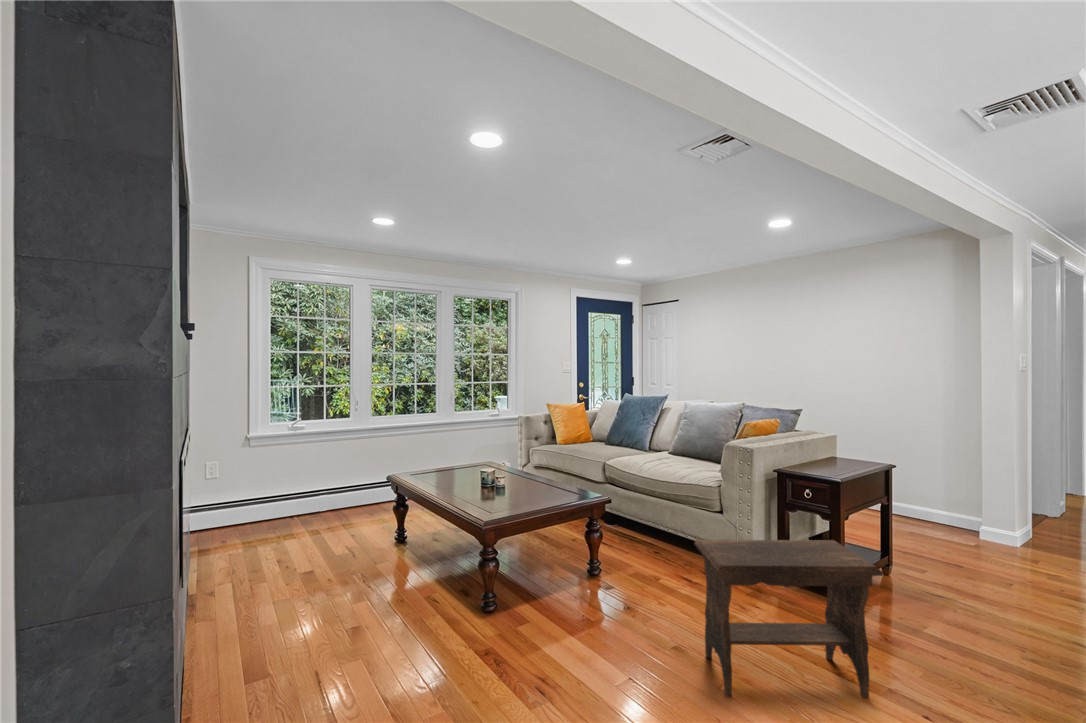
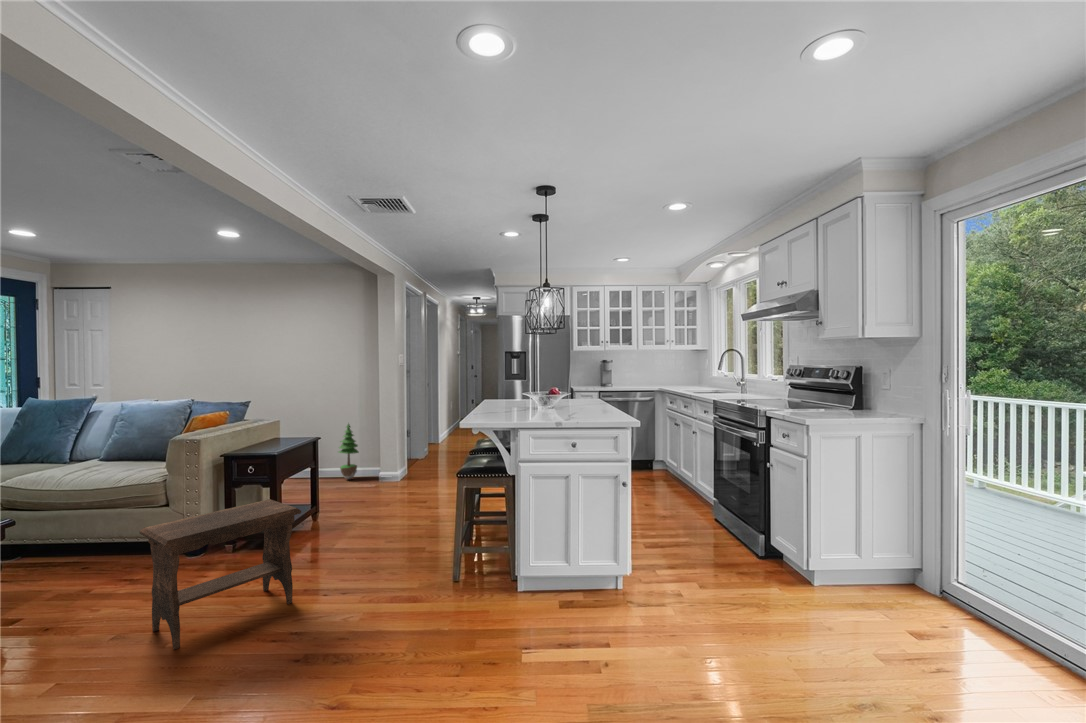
potted tree: none [912,448,946,525] -> present [339,424,359,479]

